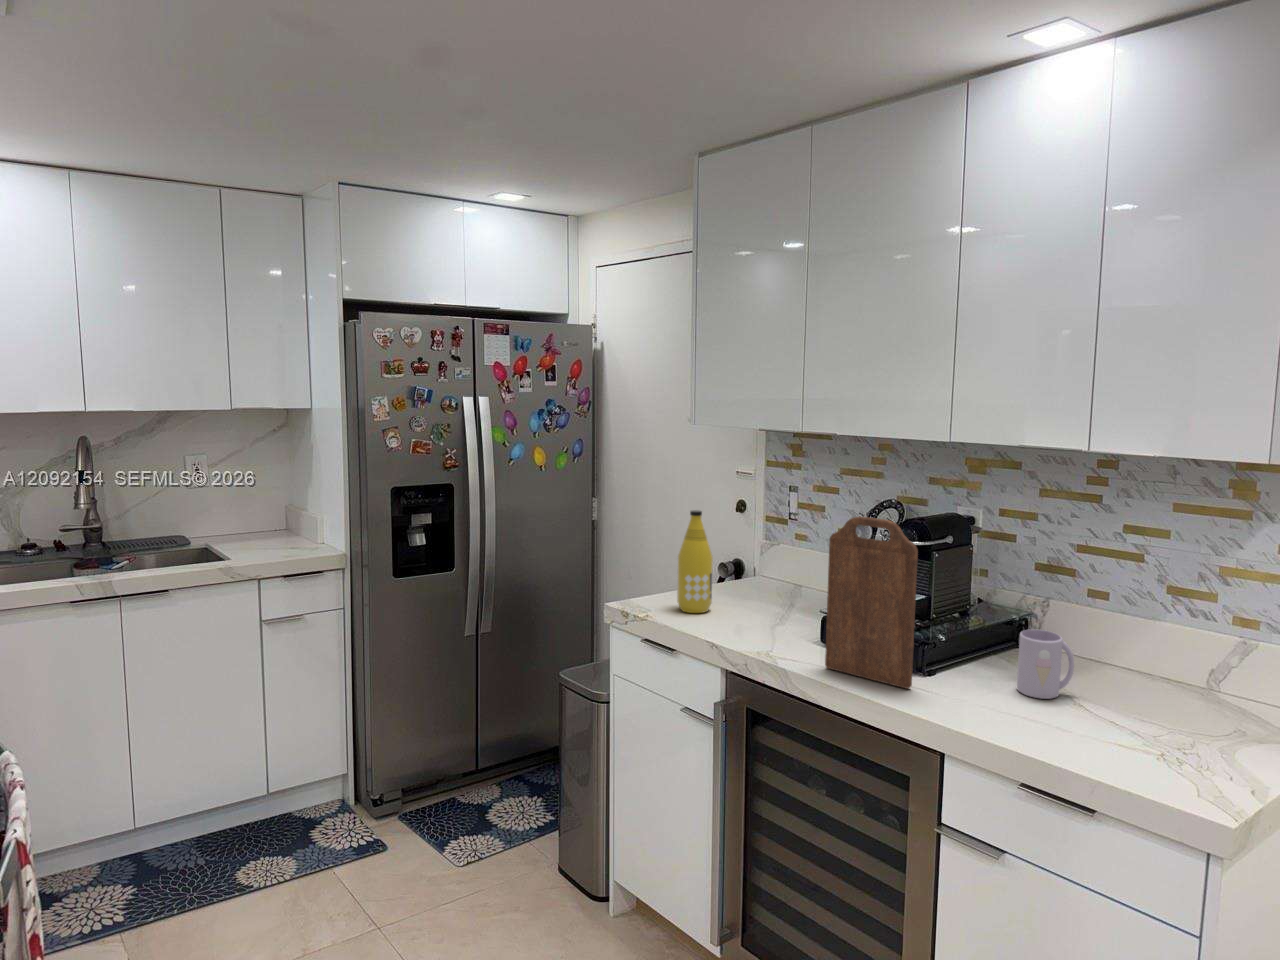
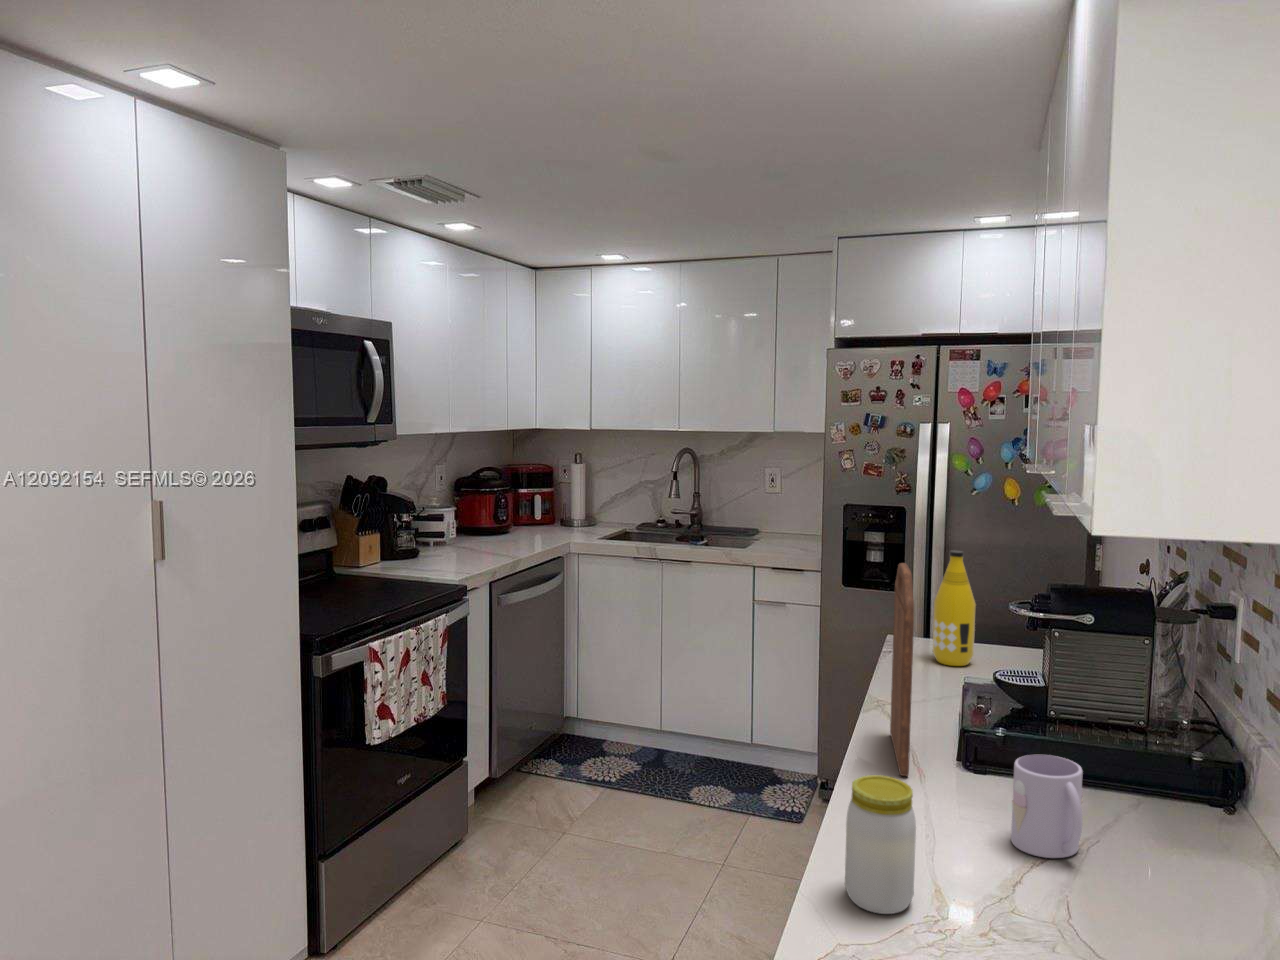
jar: none [1076,663,1136,762] -> present [845,775,916,914]

